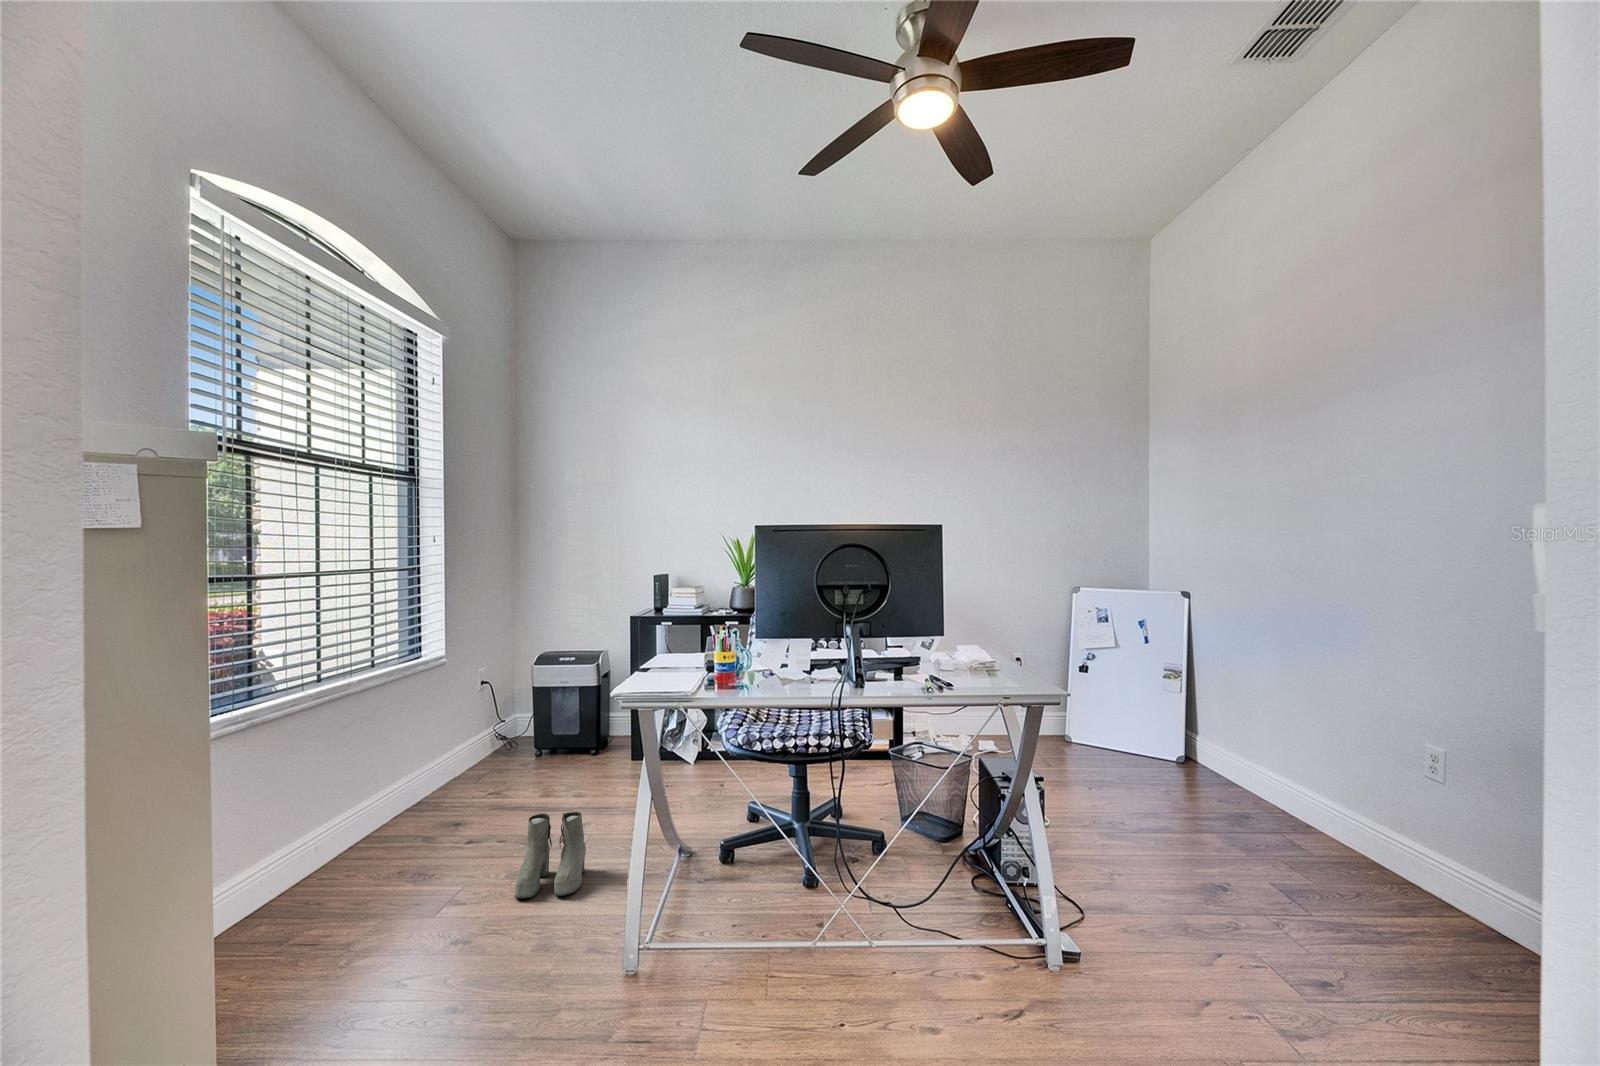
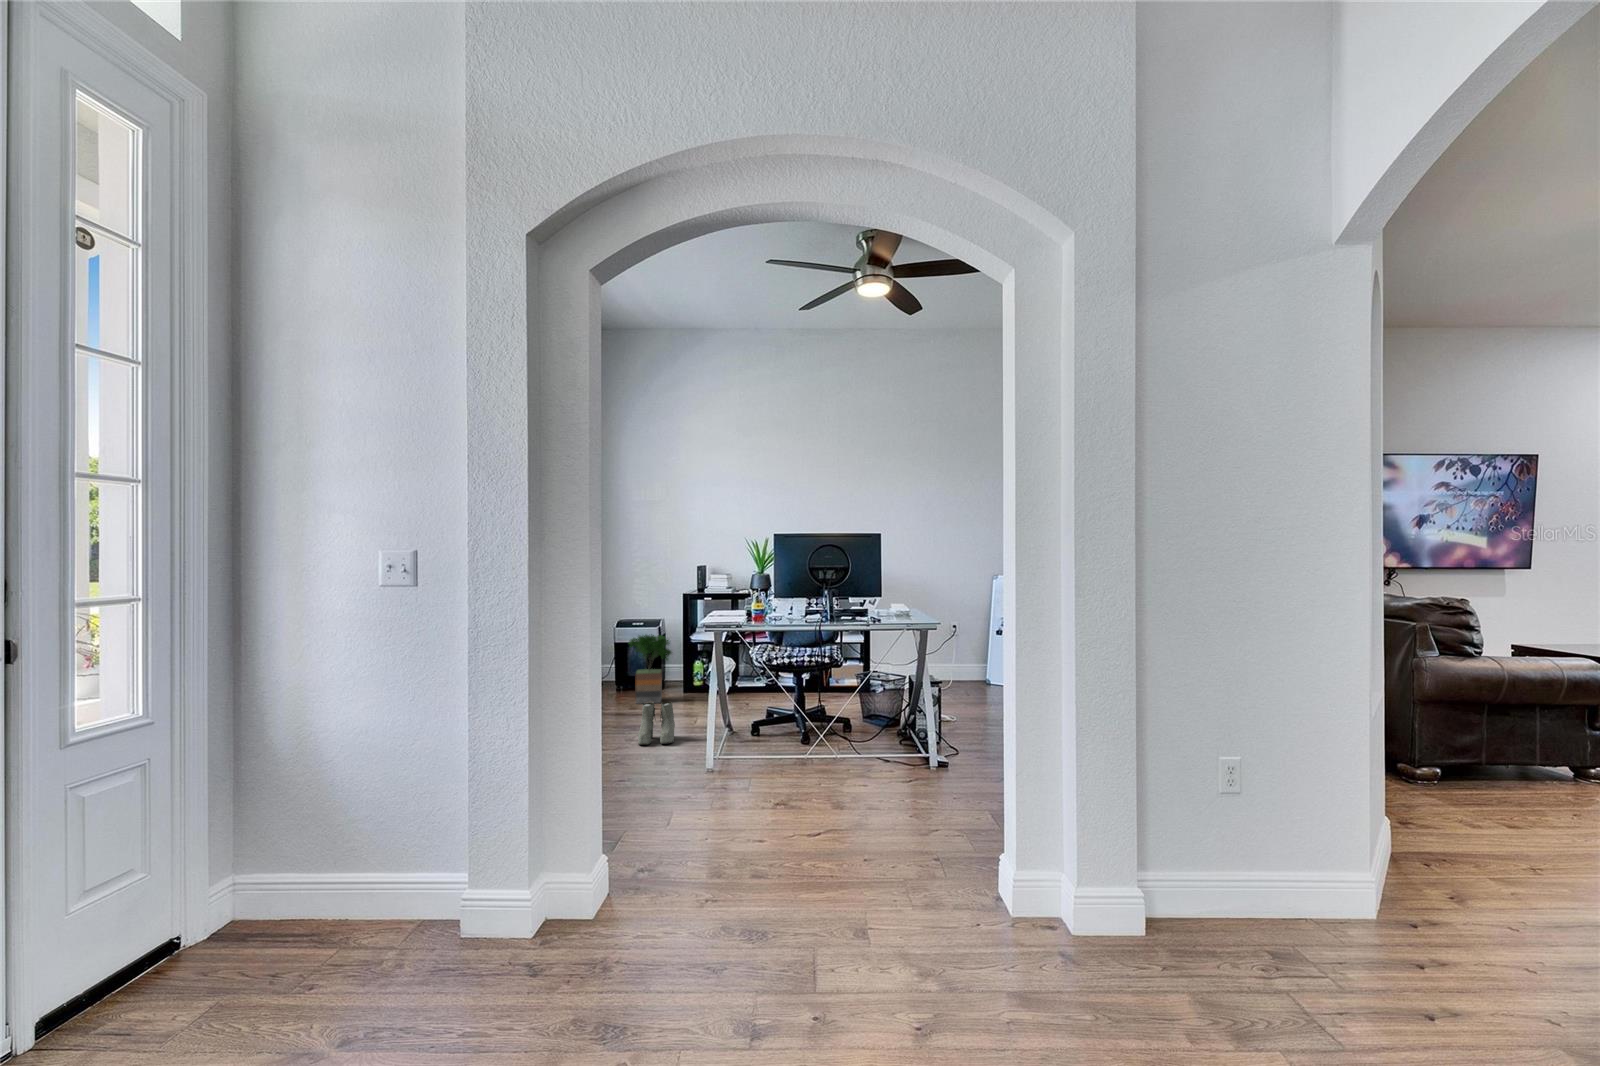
potted tree: none [543,675,613,783] -> present [629,634,671,704]

